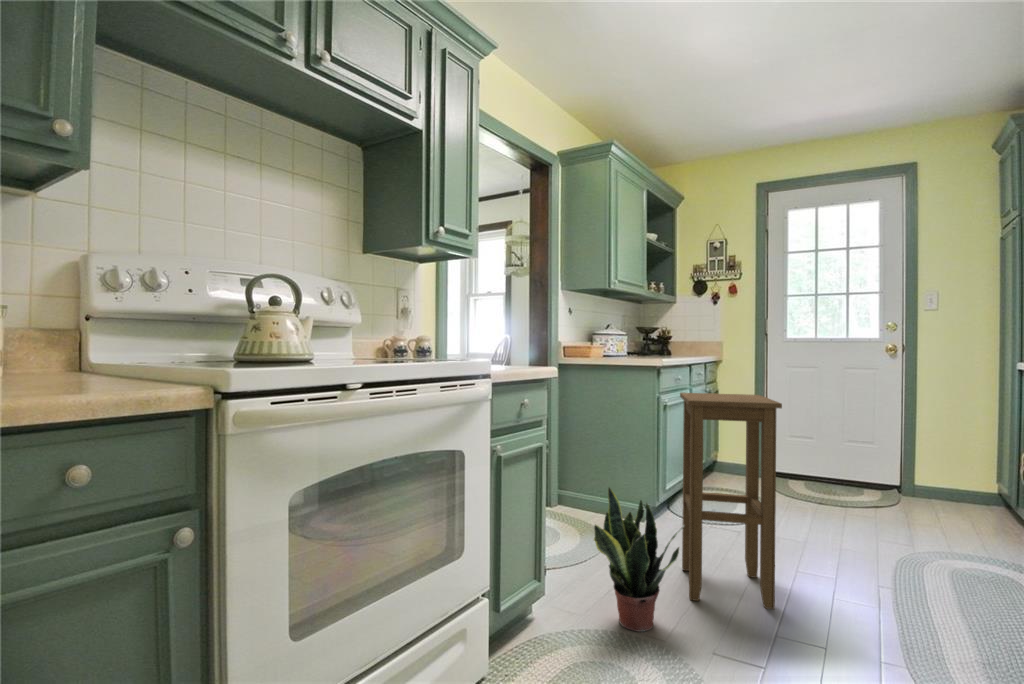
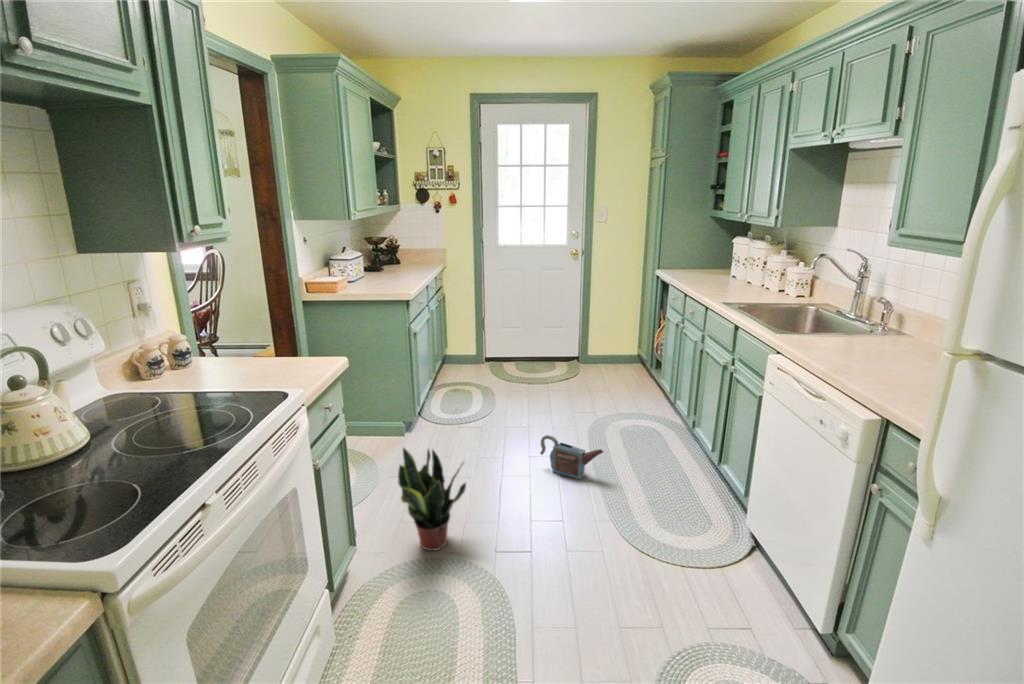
stool: present [680,393,782,609] -> none [442,333,527,506]
watering can: none [810,541,916,618] -> present [540,435,603,479]

